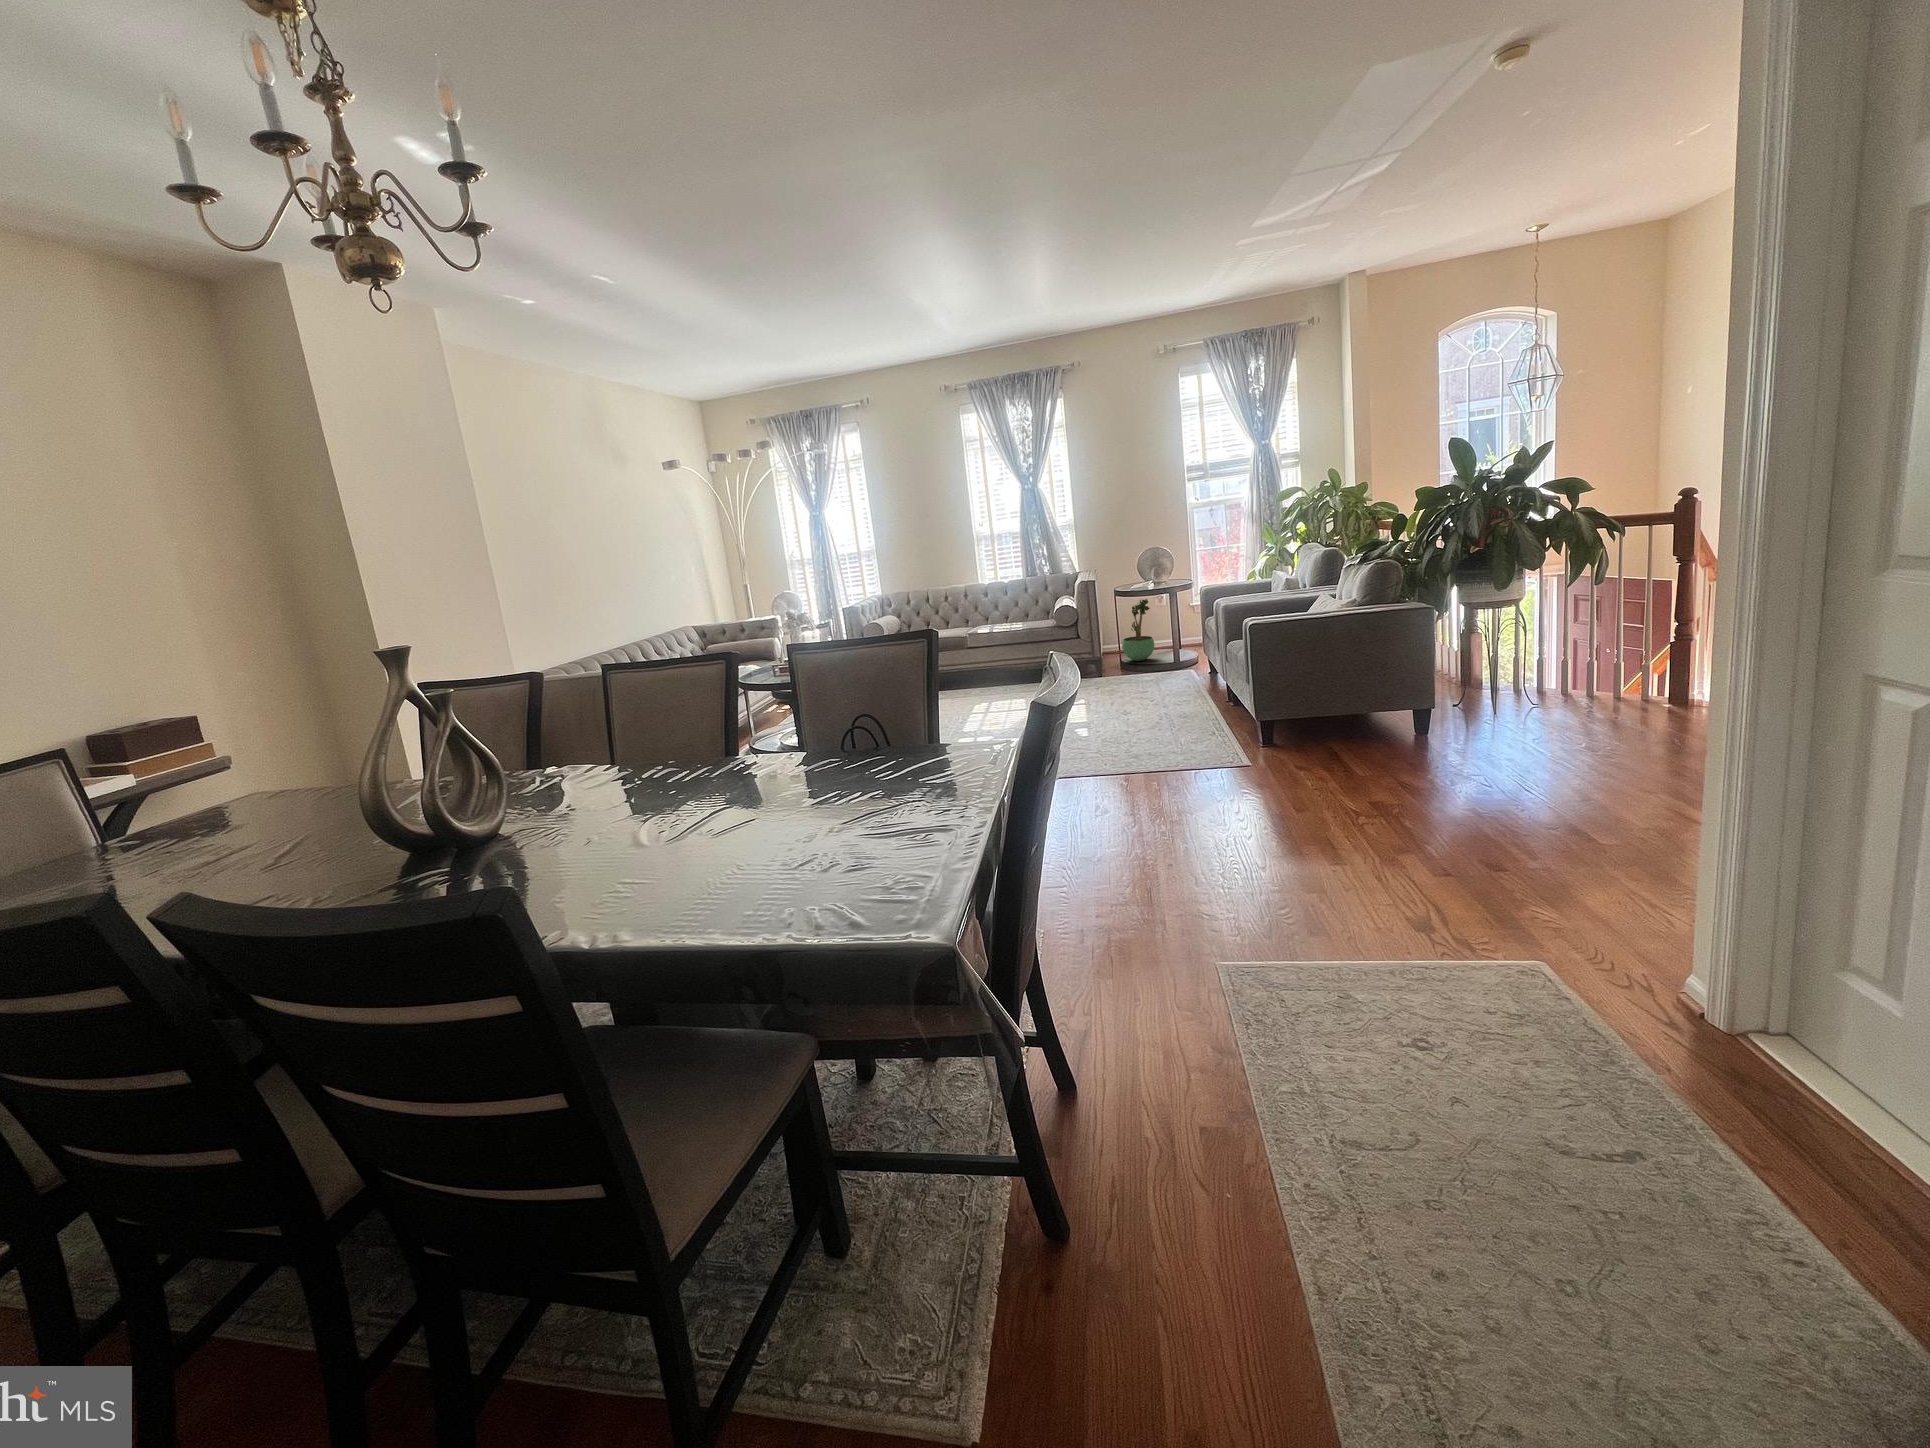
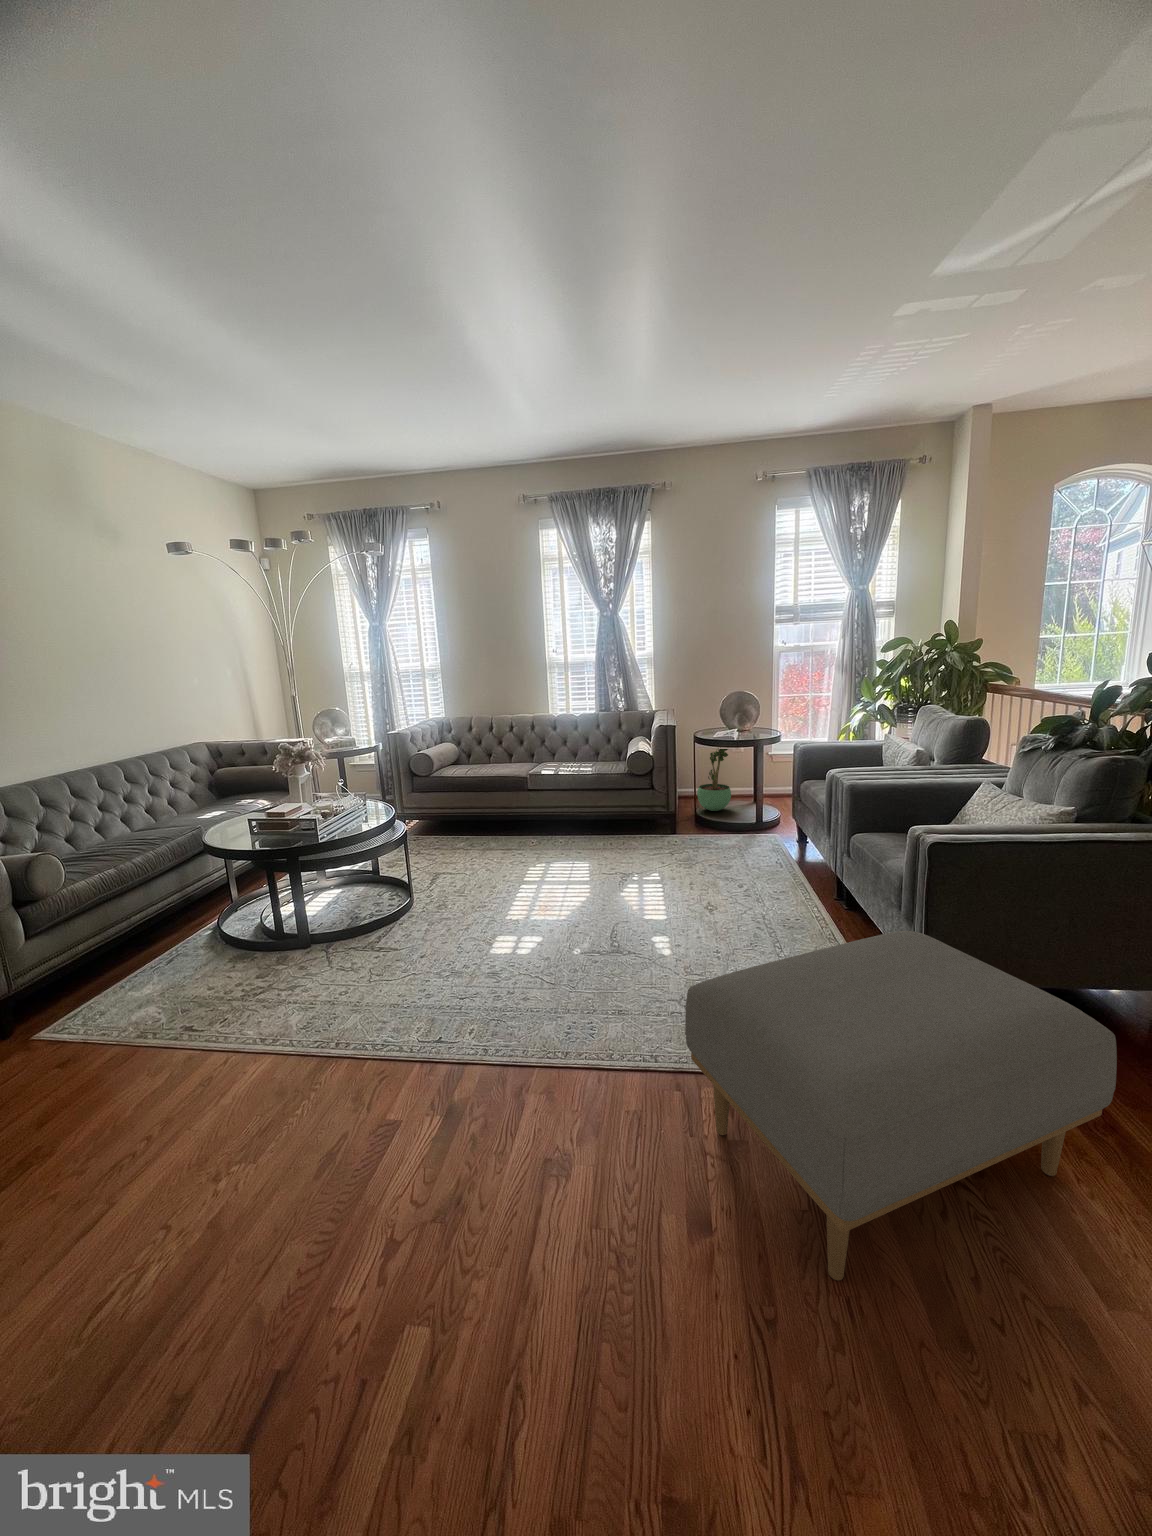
ottoman: none [1109,682,1353,834] -> present [685,931,1117,1280]

